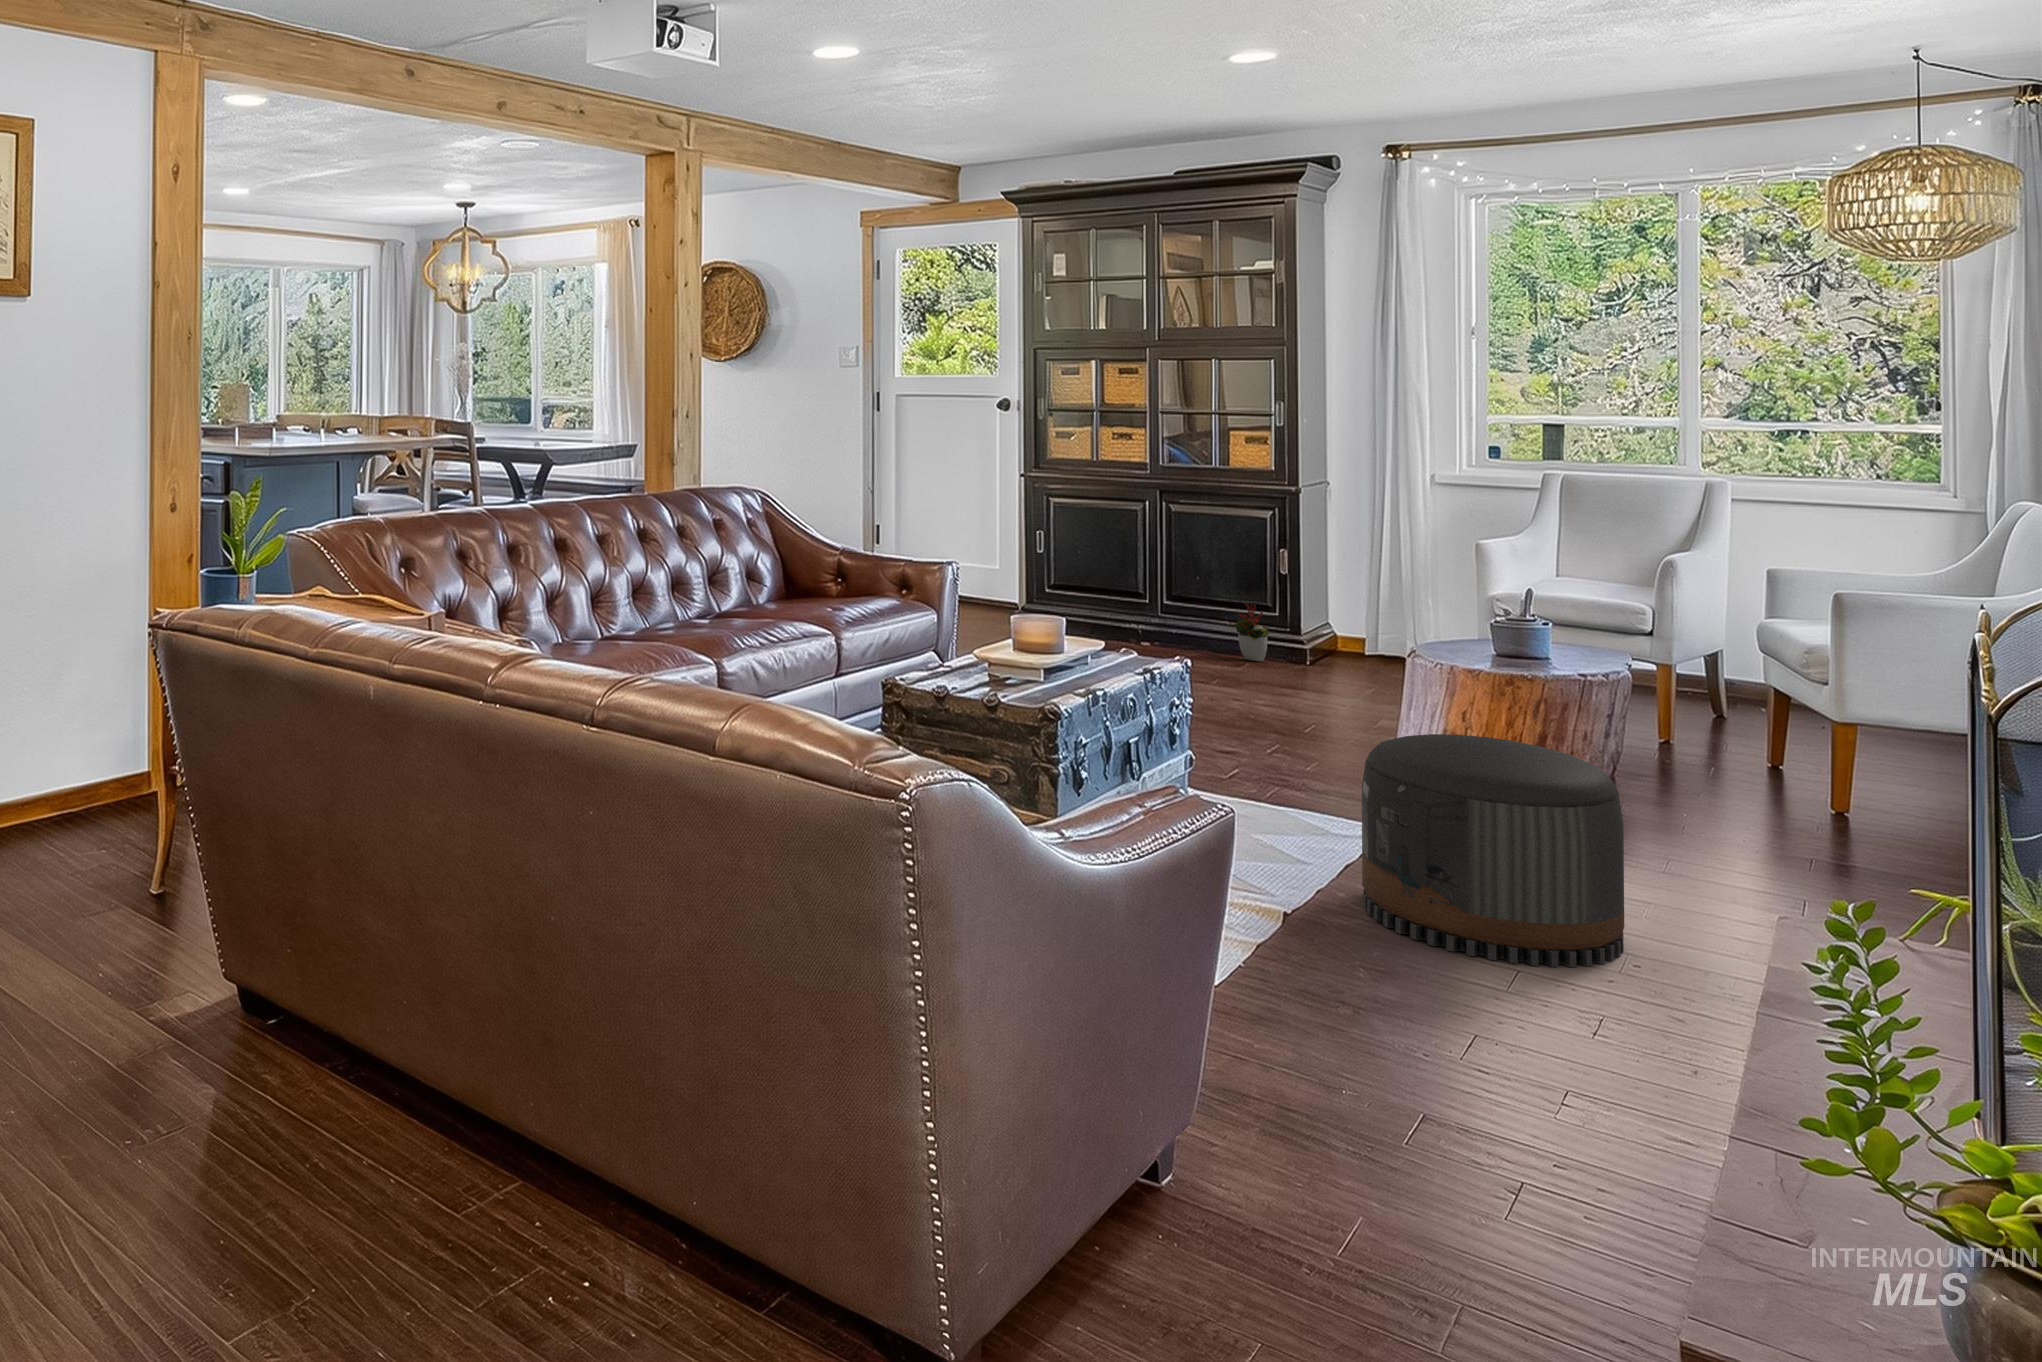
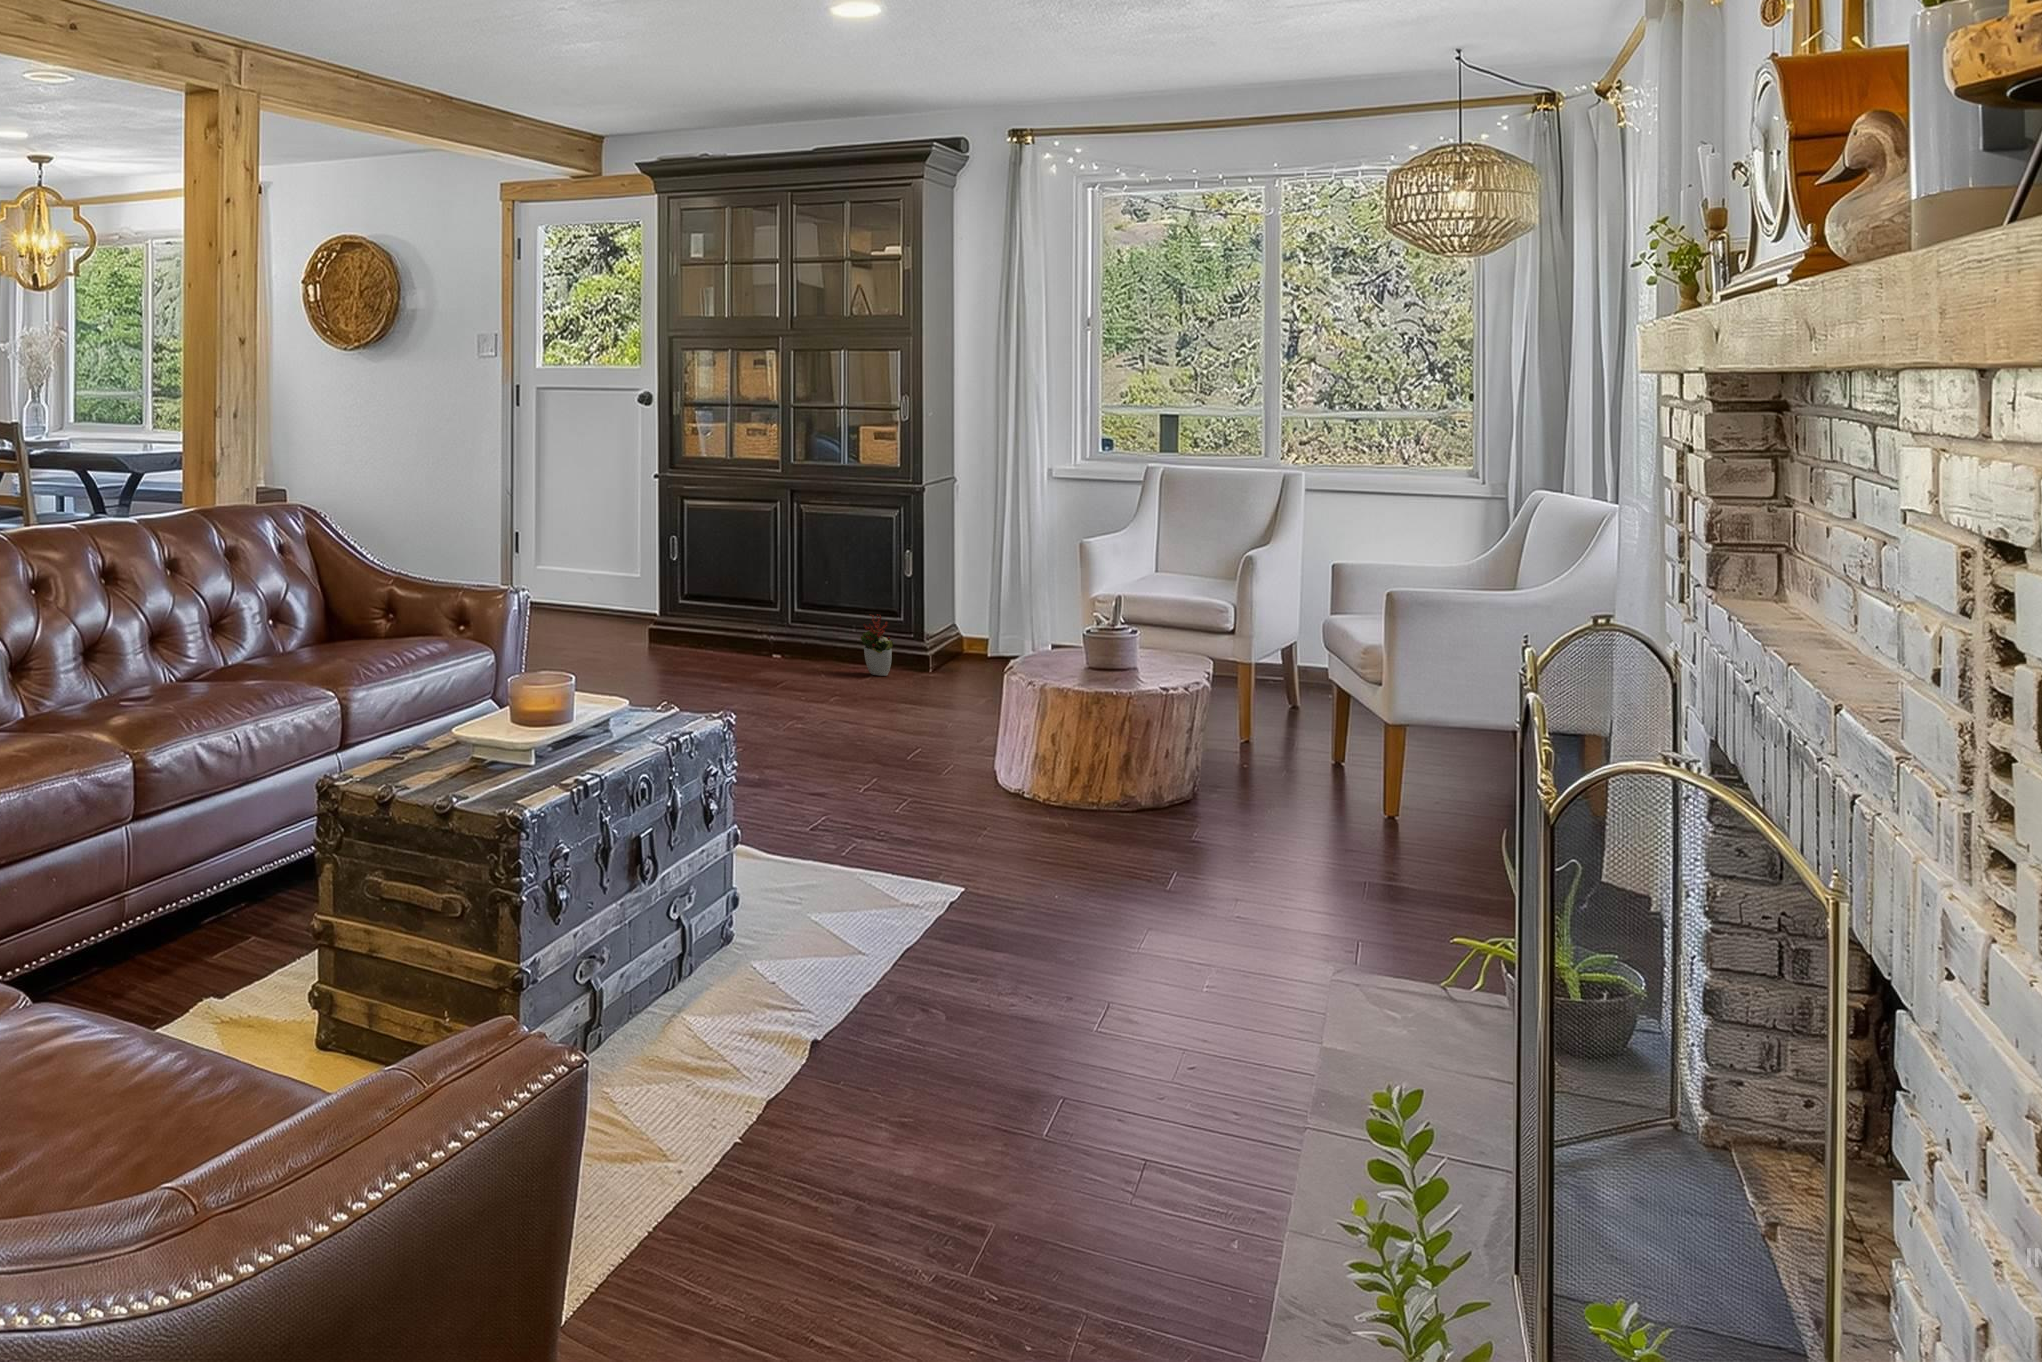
pouf: present [1362,734,1624,967] -> none [904,788,1167,1069]

